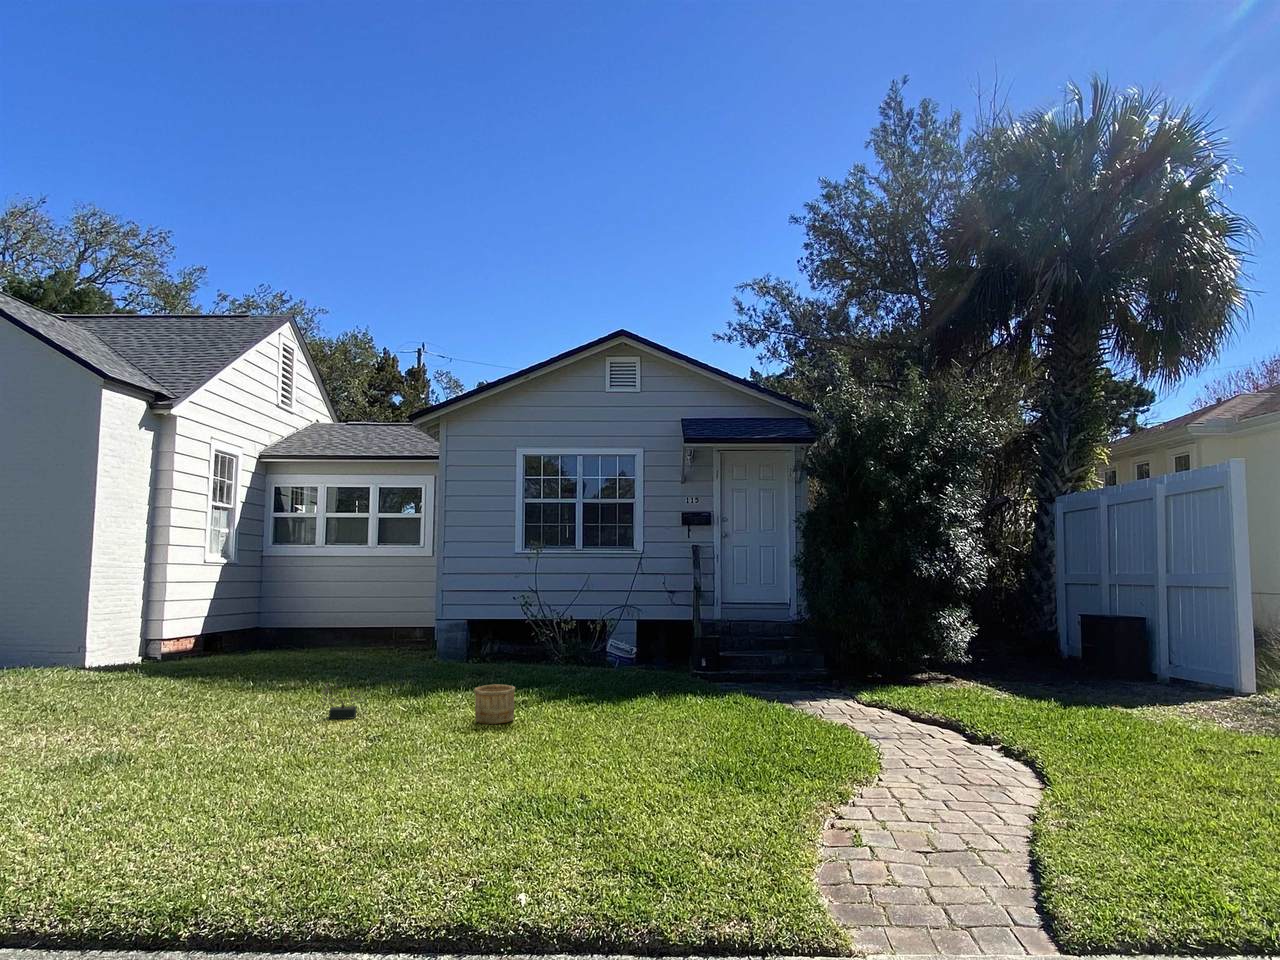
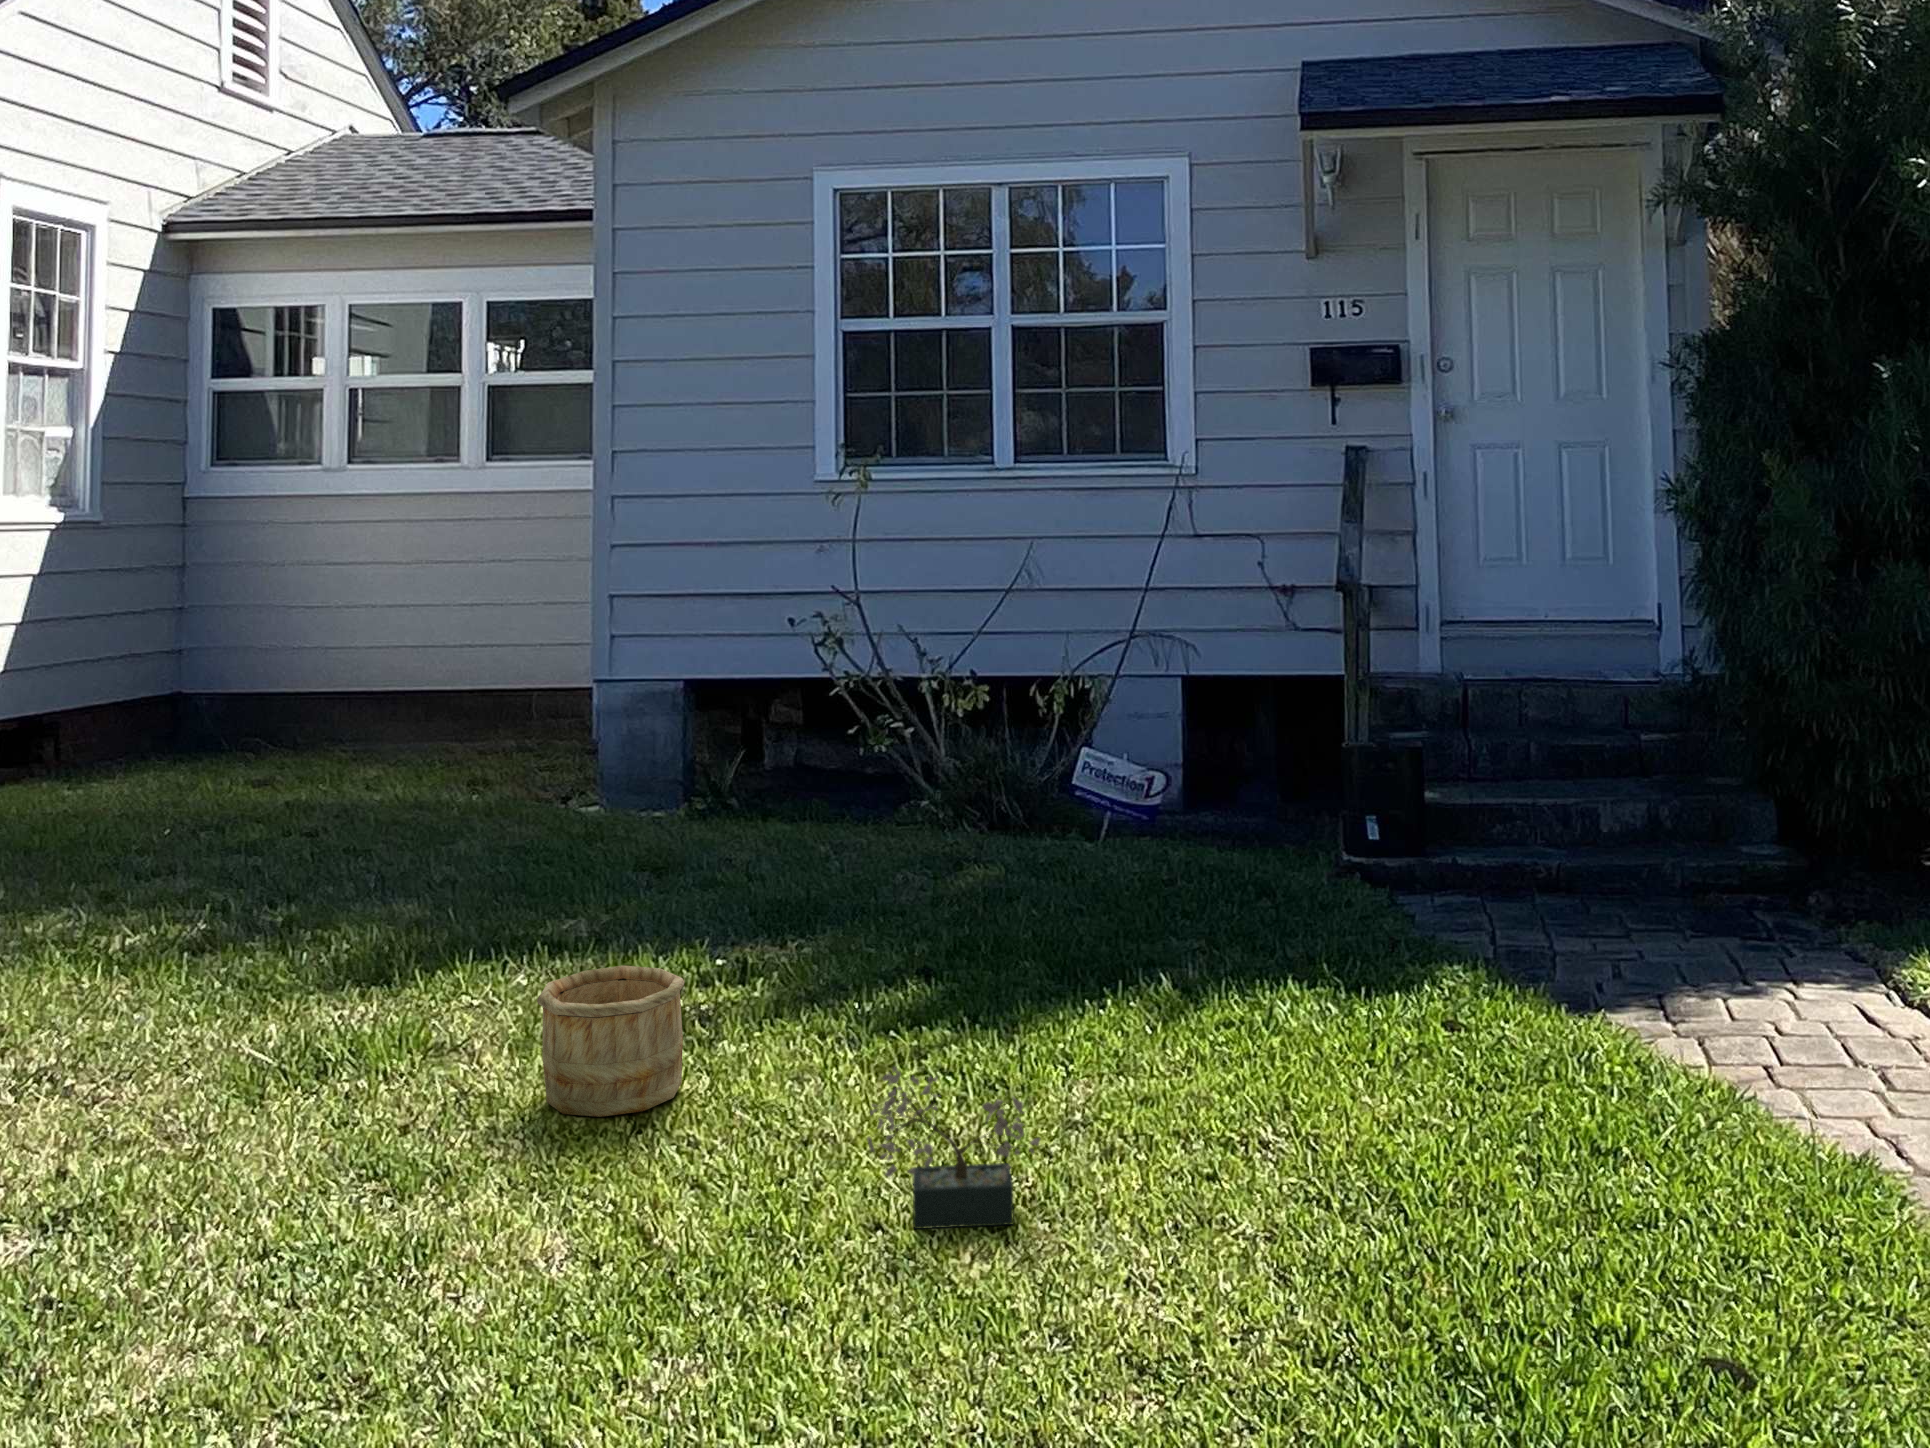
decorative plant: present [319,683,360,719] -> present [867,1066,1040,1229]

